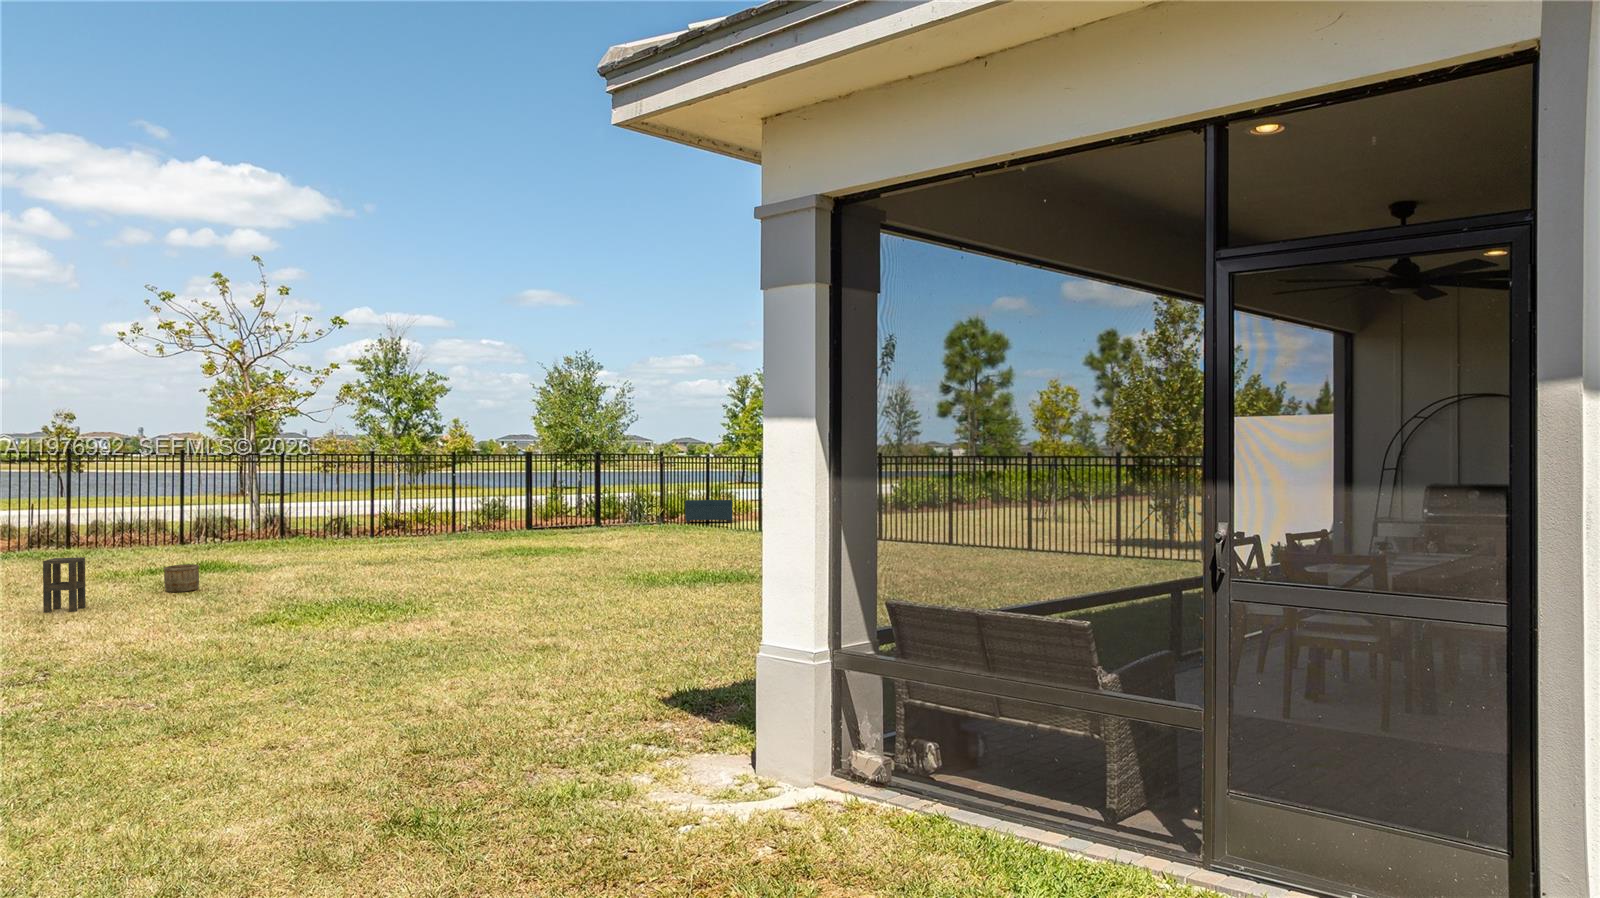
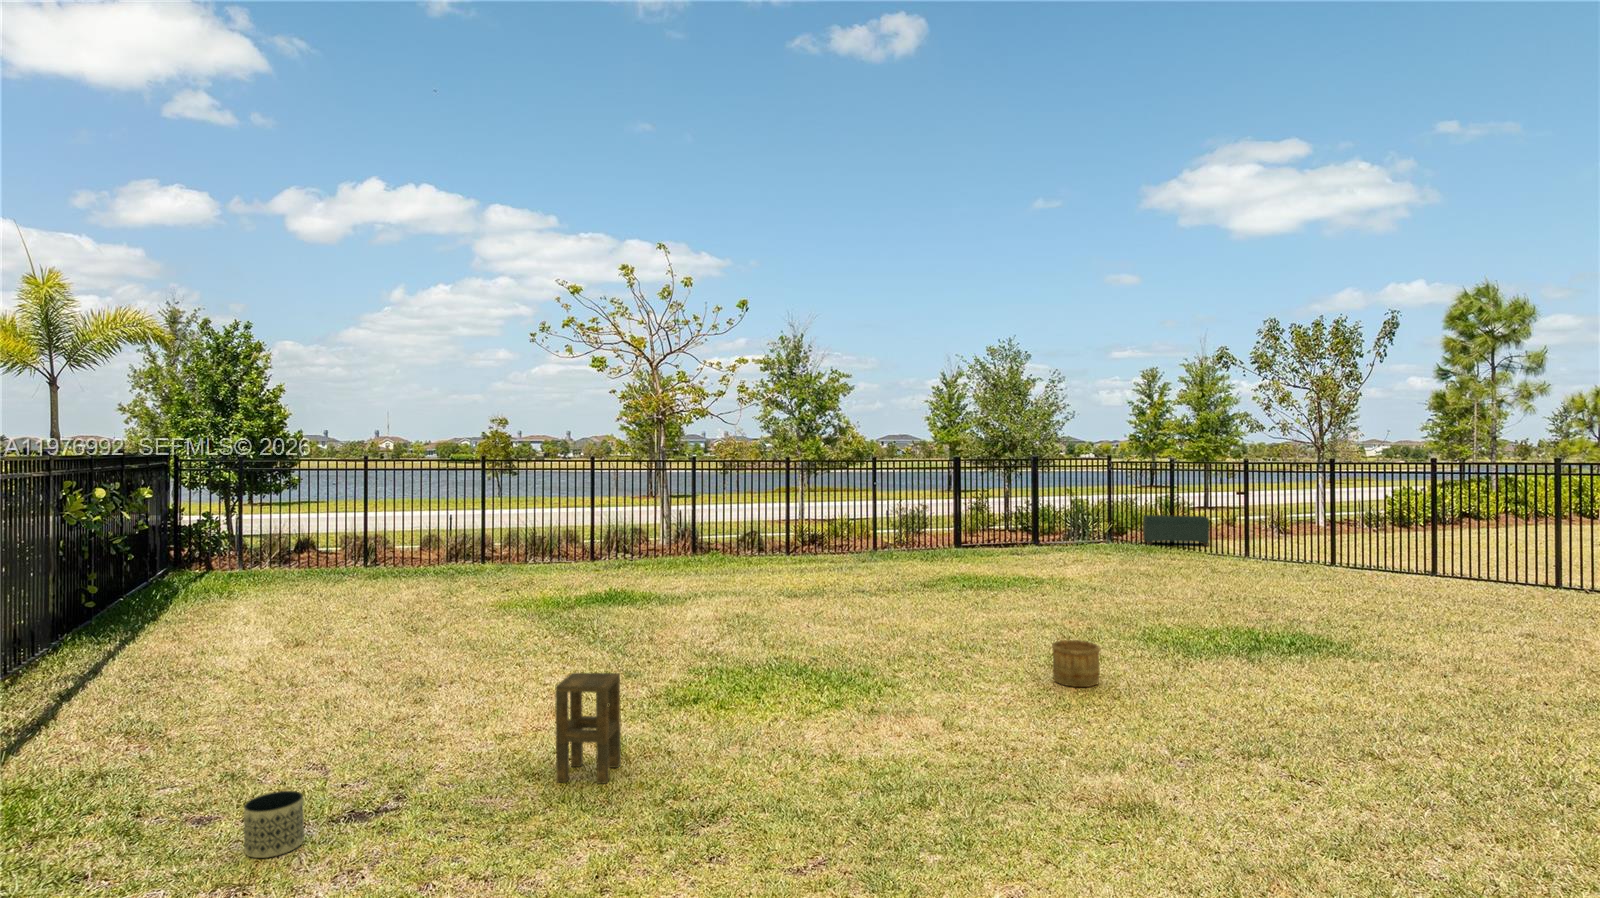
side table: present [43,557,86,613] -> present [555,673,621,783]
wooden bucket: present [163,564,200,592] -> present [1052,640,1100,687]
planter: none [34,616,67,645] -> present [244,791,304,858]

